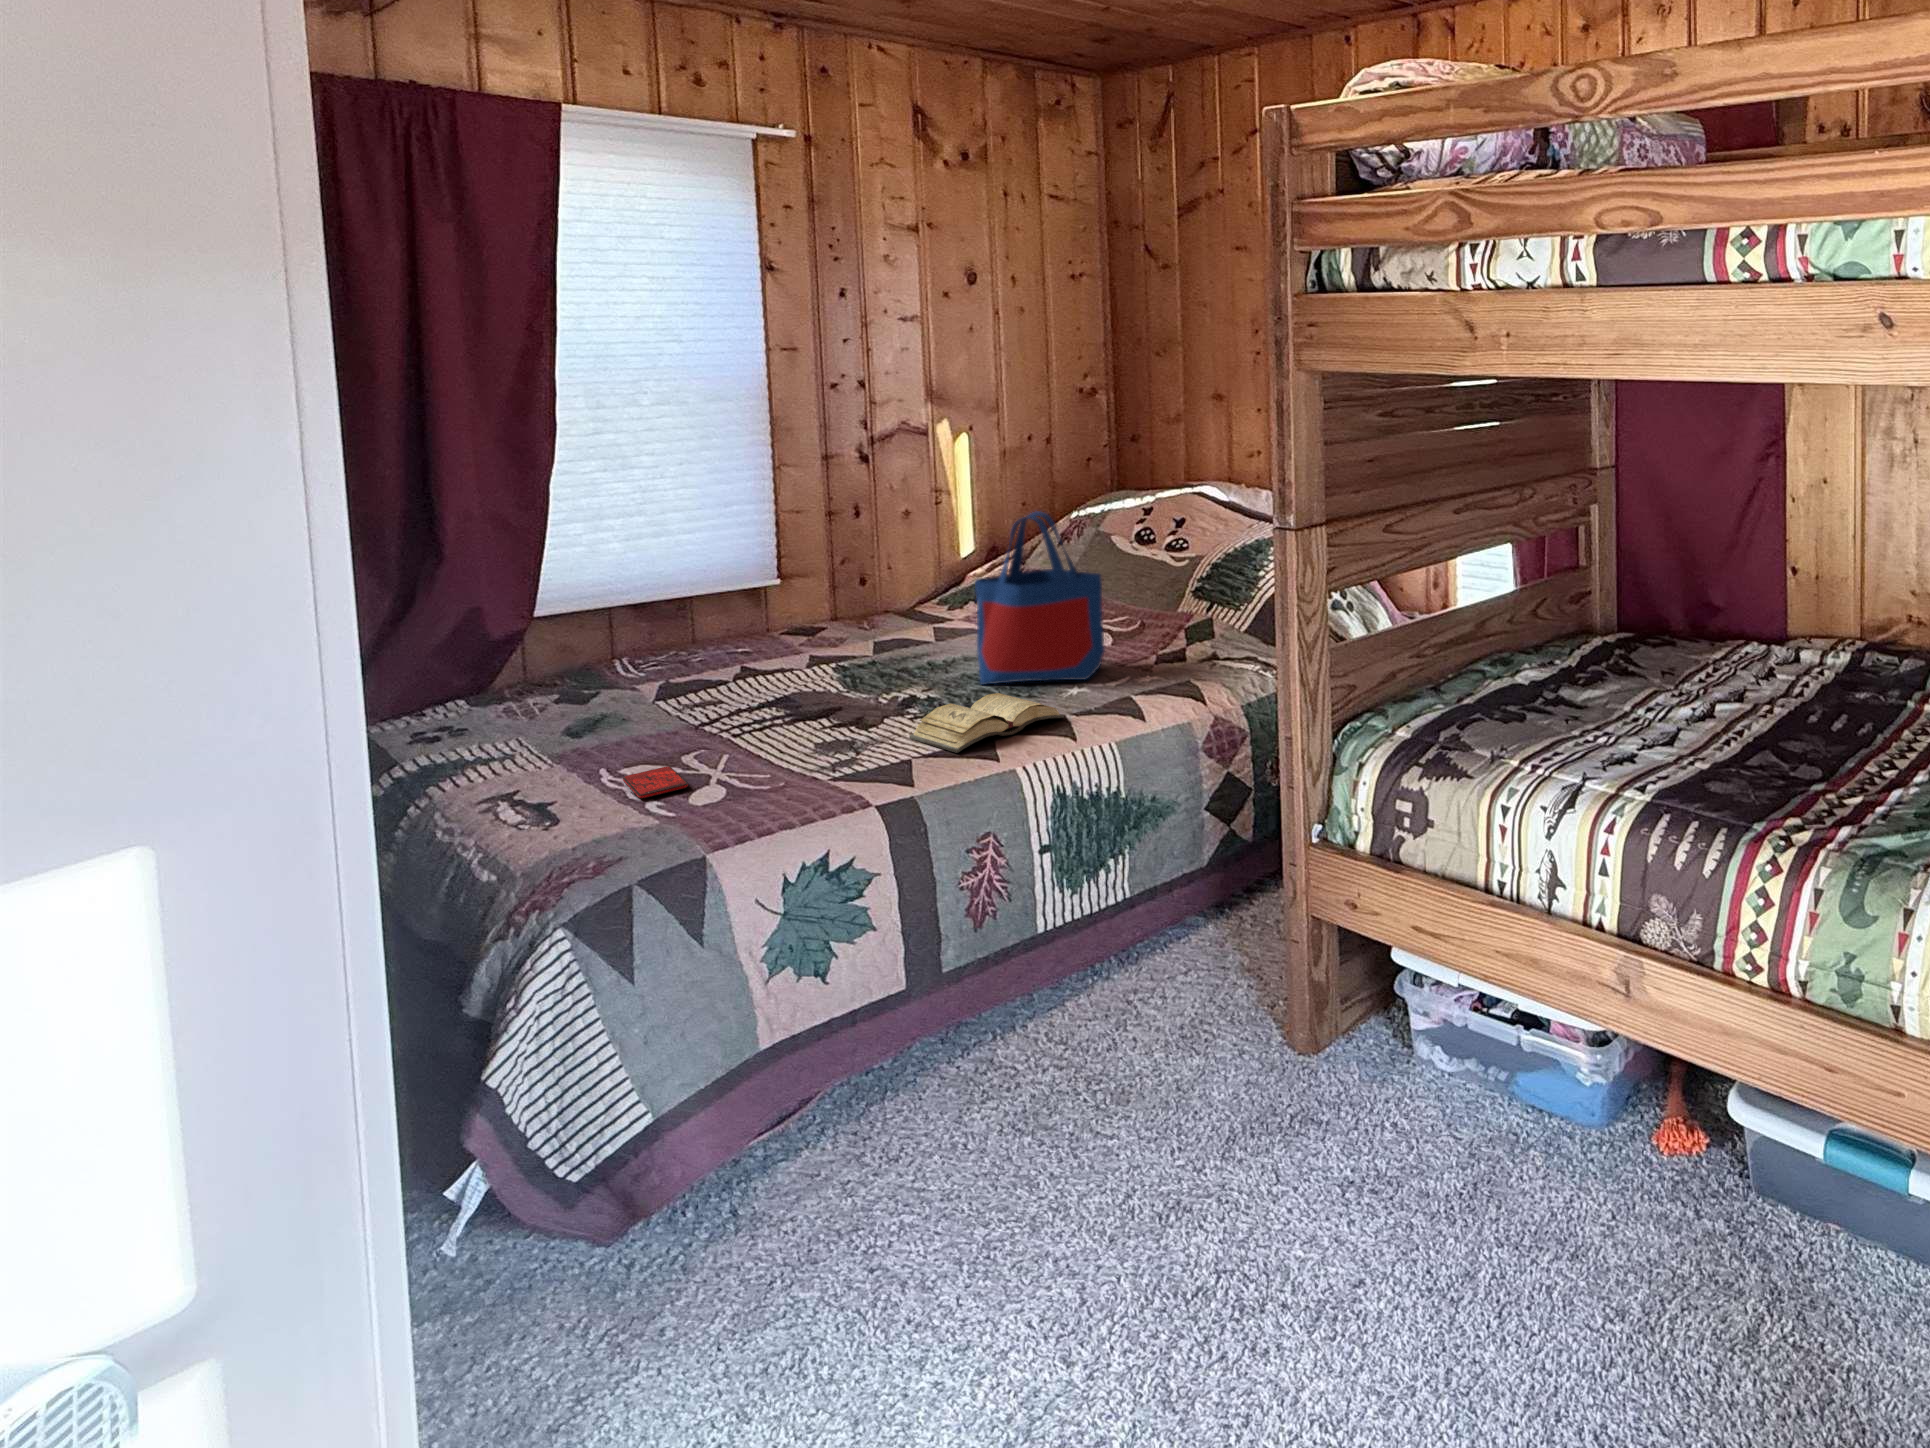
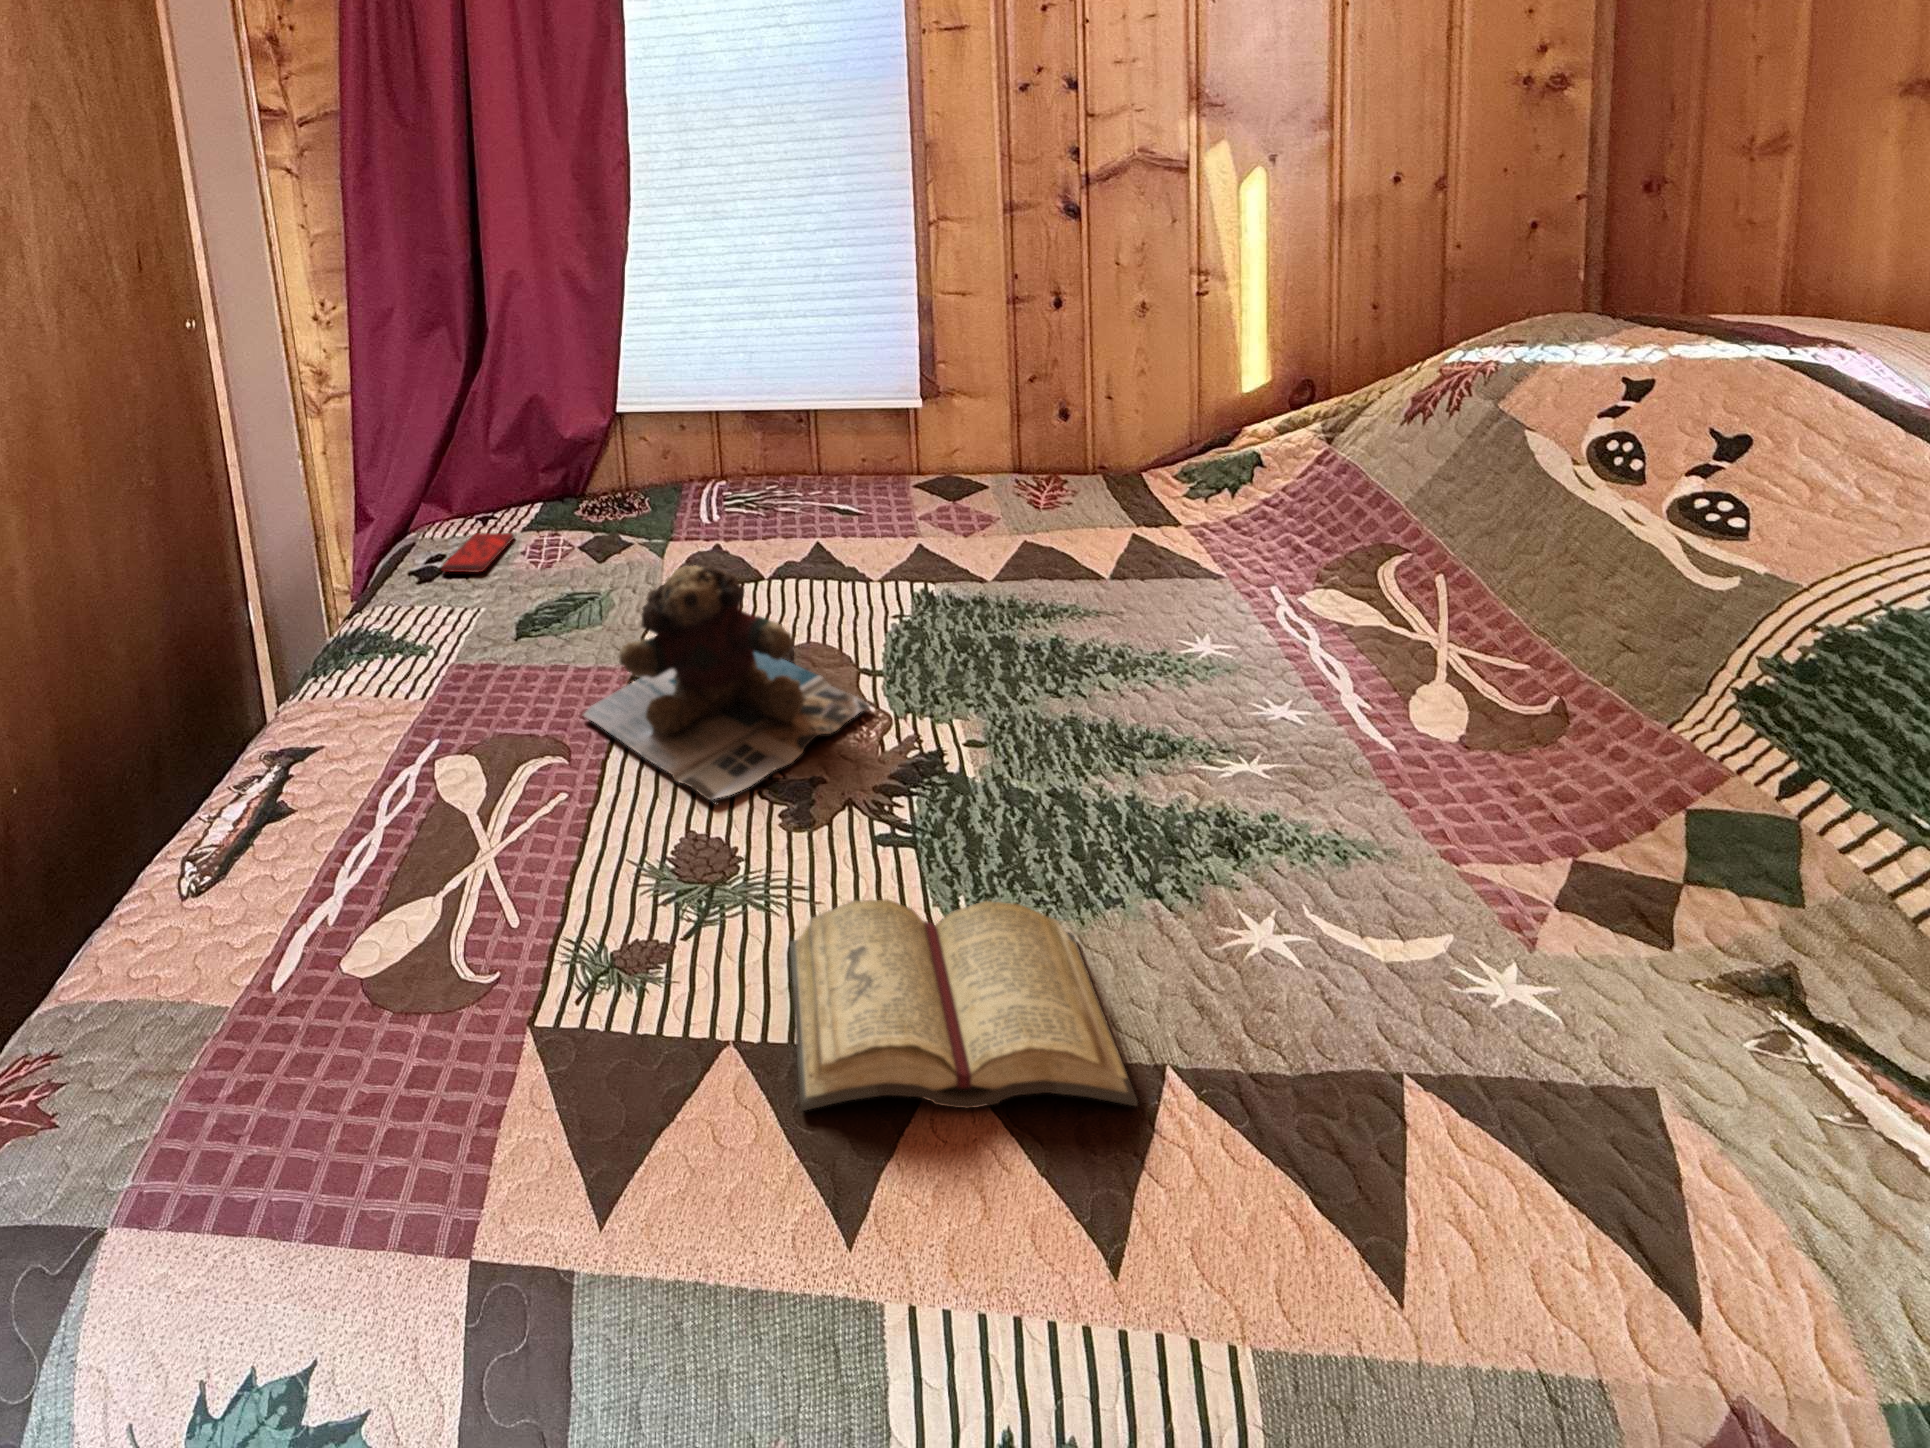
tote bag: present [975,511,1105,684] -> none [1059,427,1376,918]
teddy bear: none [698,635,868,734] -> present [584,566,870,800]
smartphone: present [623,766,688,798] -> present [441,533,514,573]

